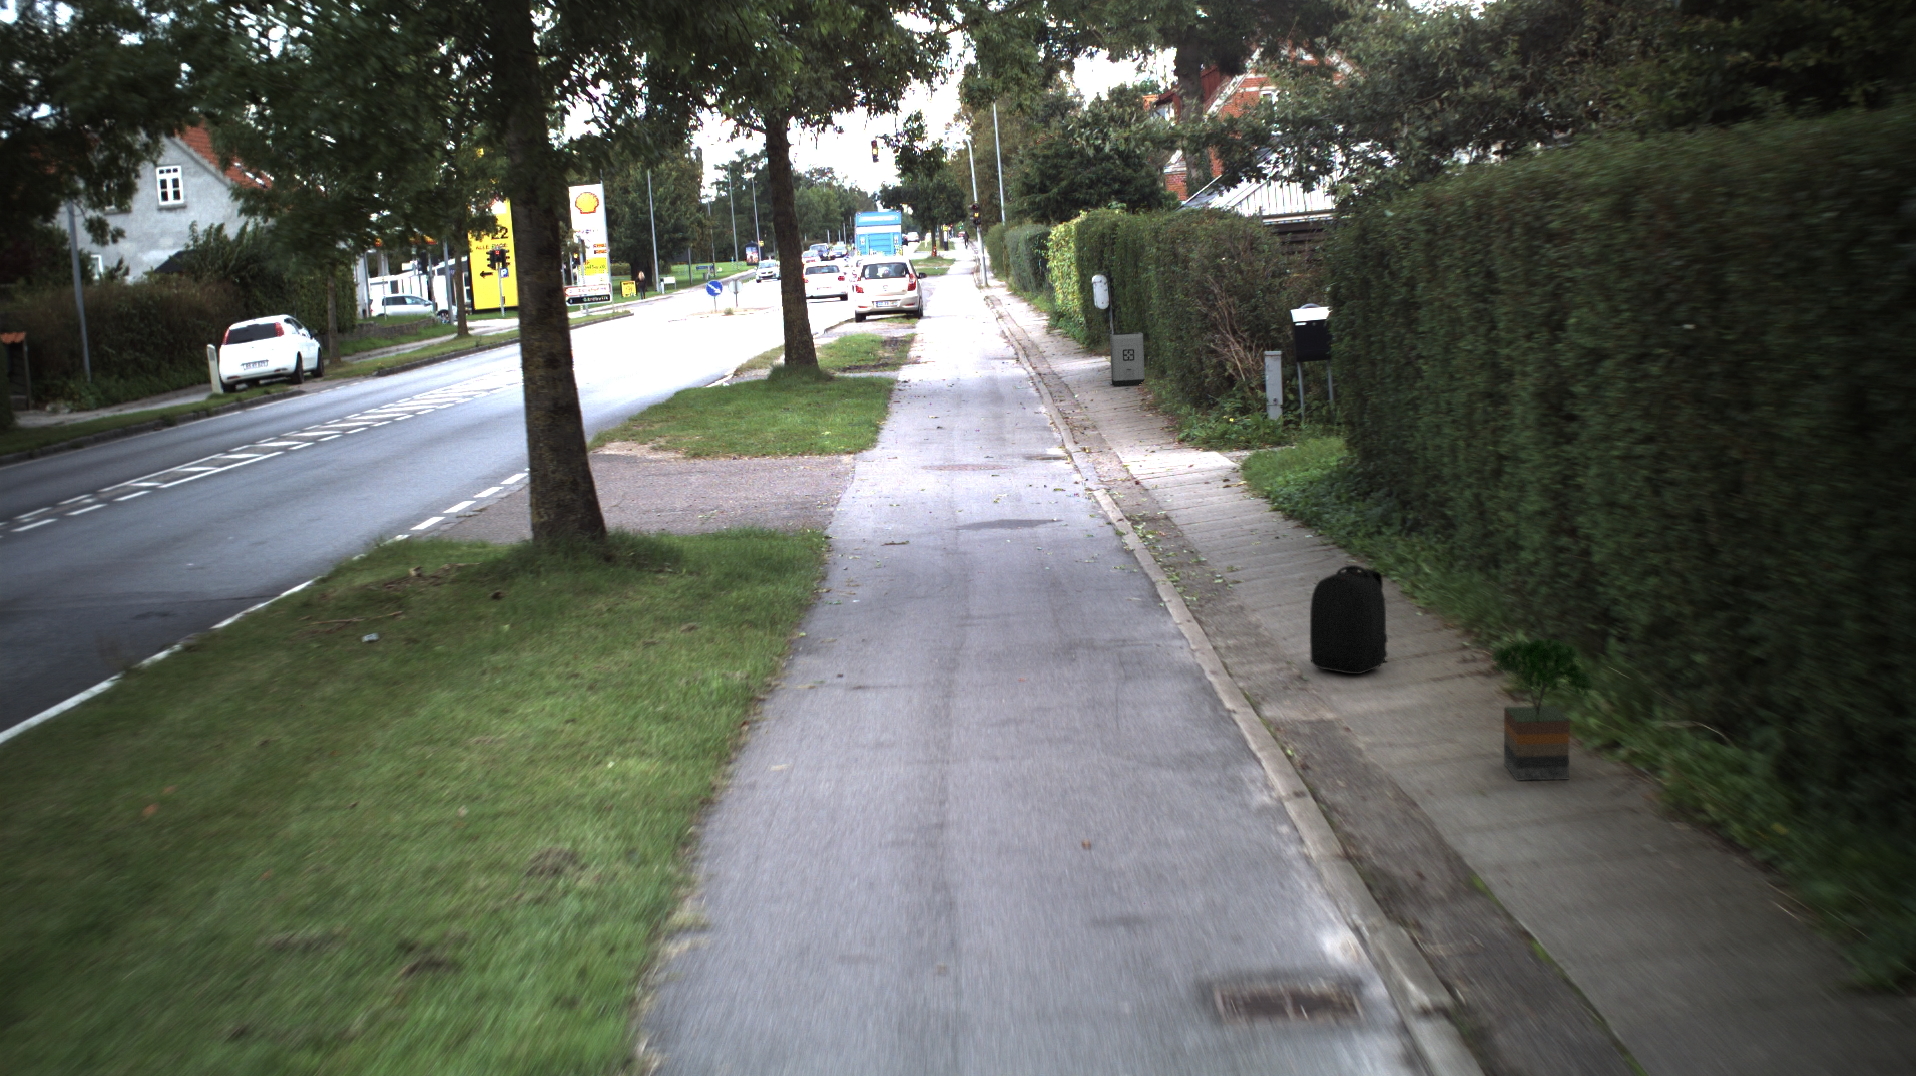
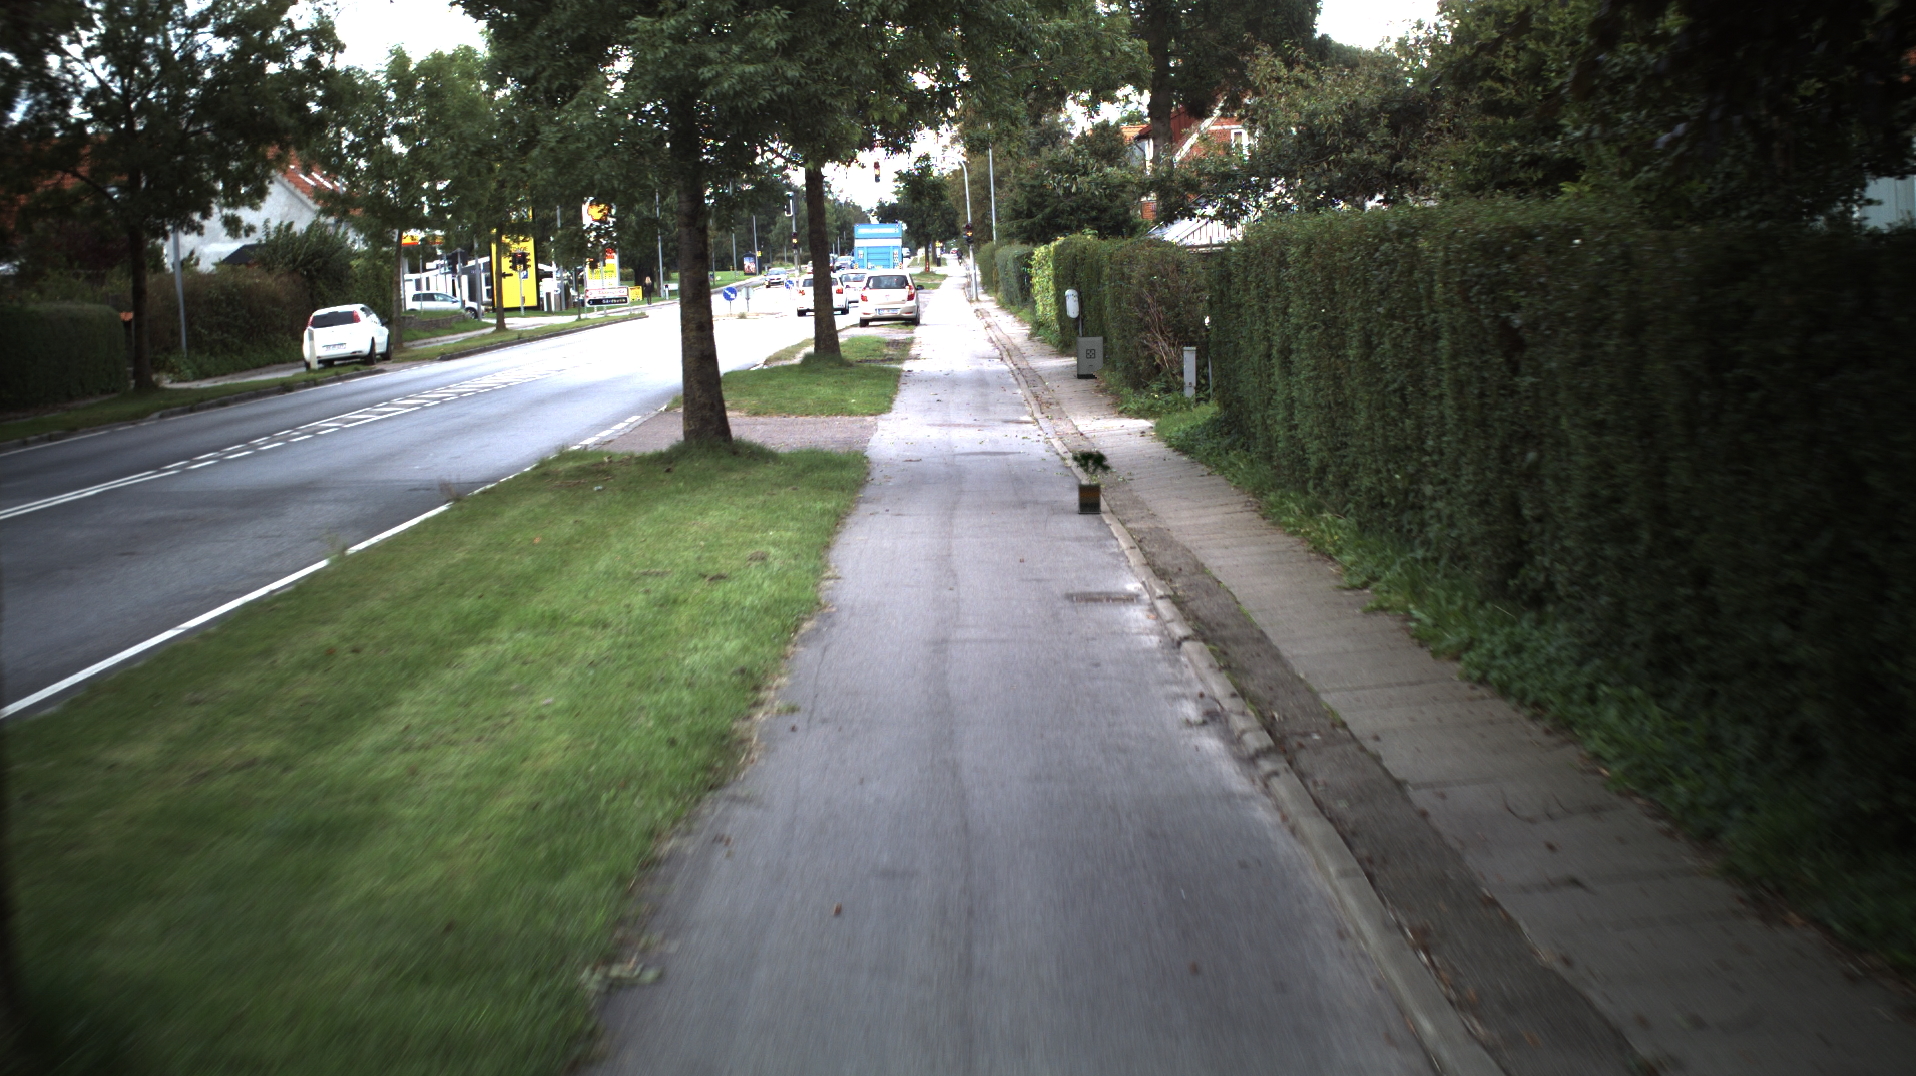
backpack: present [1310,565,1388,674] -> none [1156,447,1201,508]
potted tree: present [1492,638,1593,781] -> present [1071,452,1111,514]

